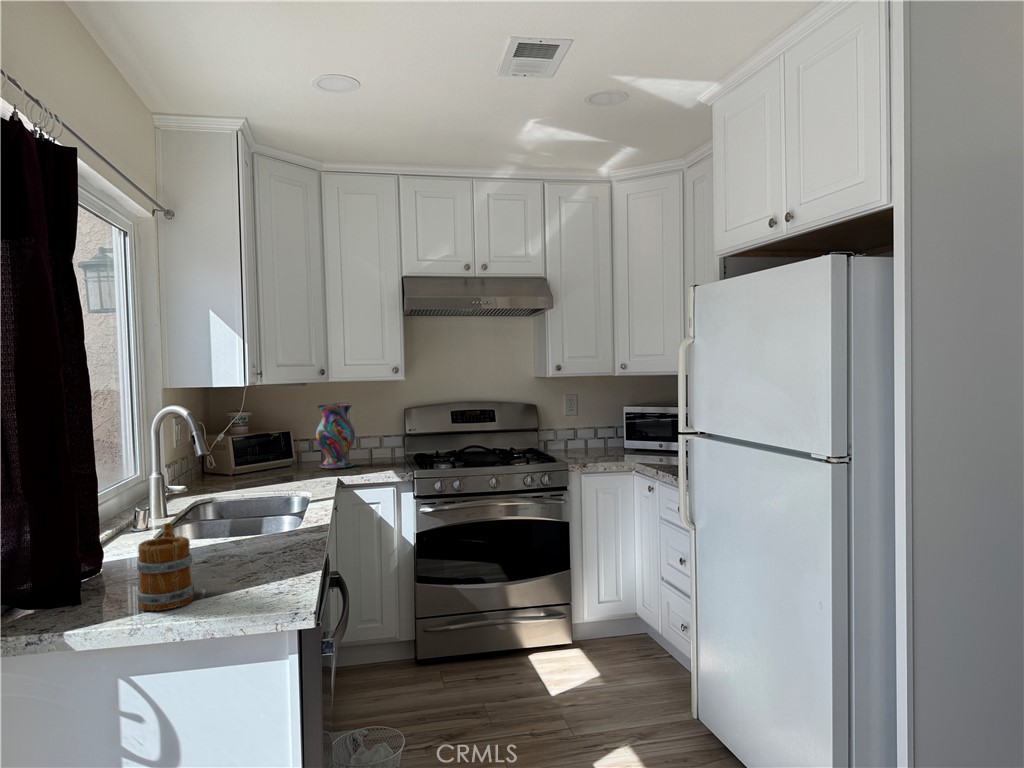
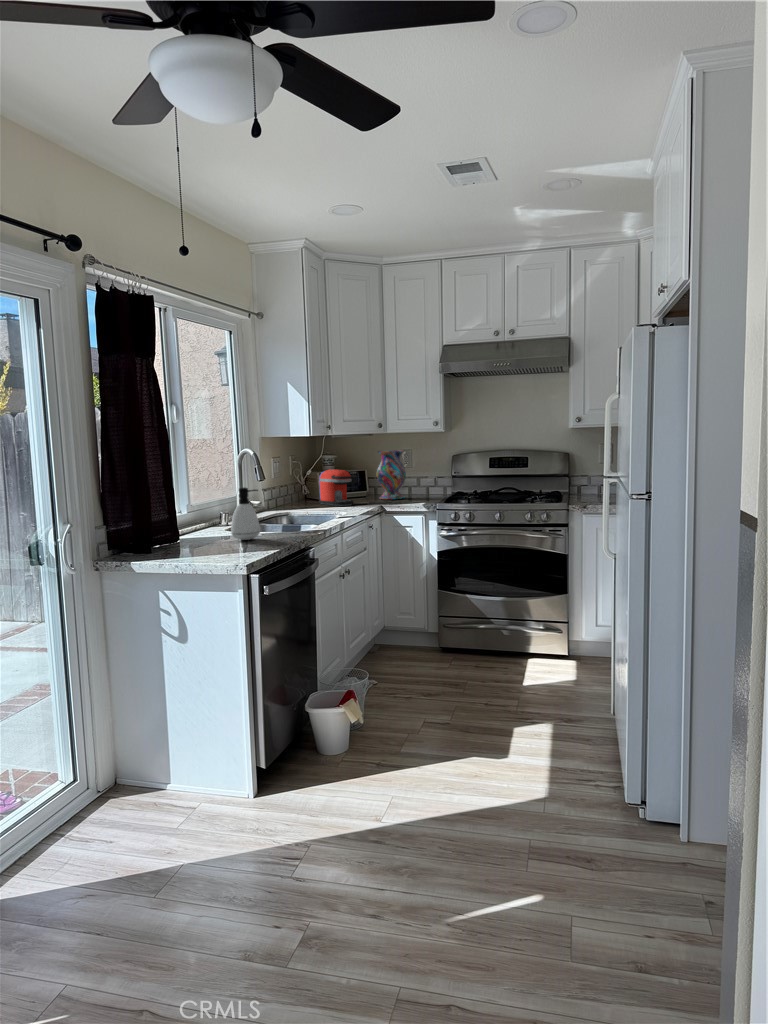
coffee maker: none [244,432,306,482] -> present [319,469,356,506]
soap dispenser: none [207,471,255,557] -> present [231,488,260,540]
mug: present [137,523,194,611] -> none [168,513,201,558]

